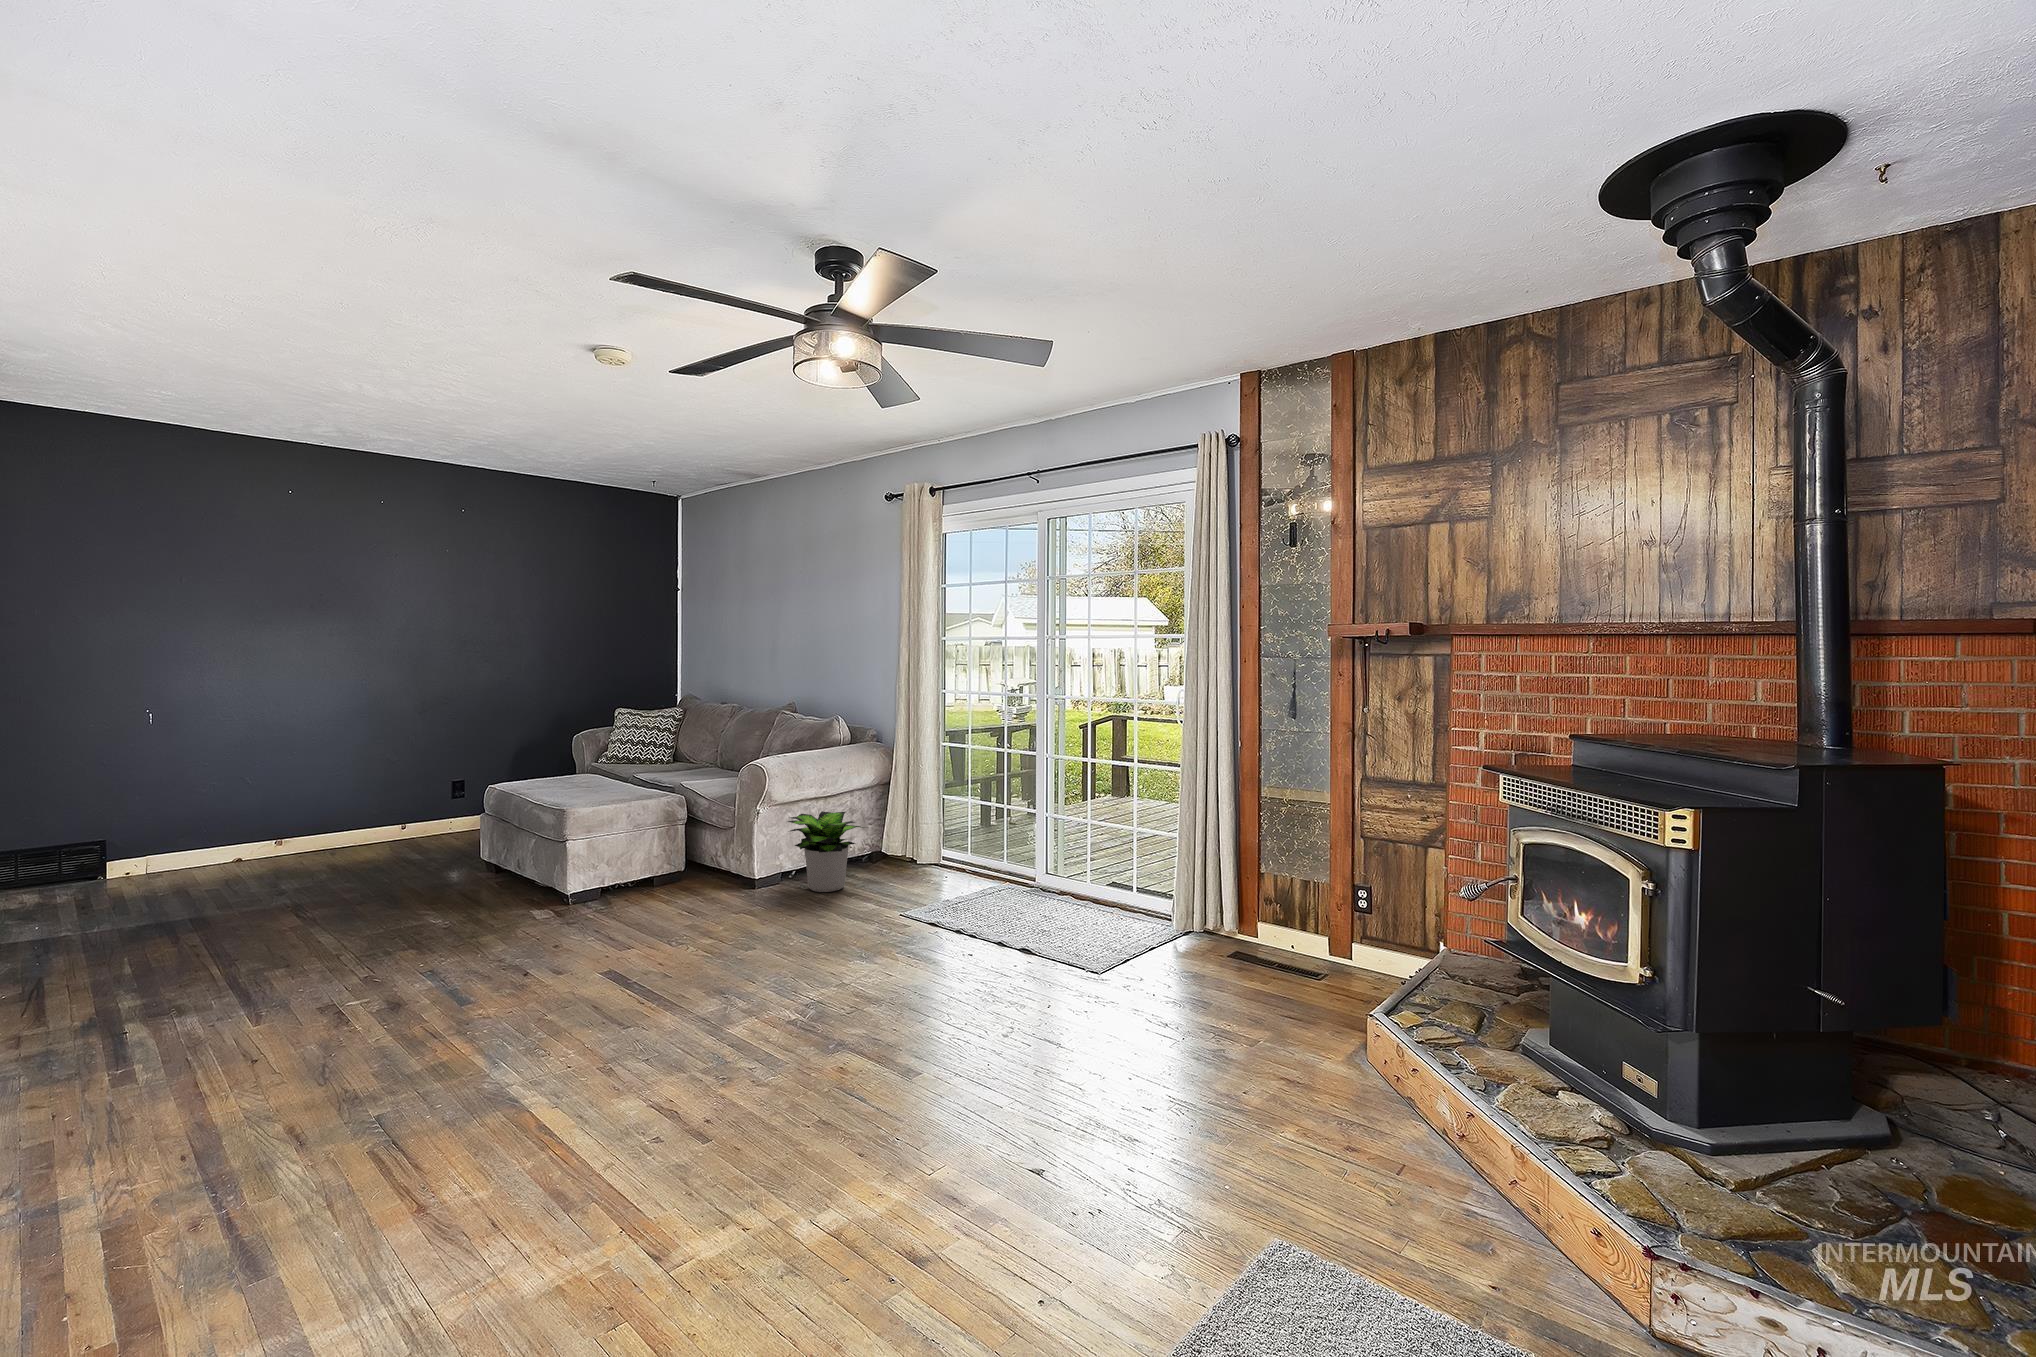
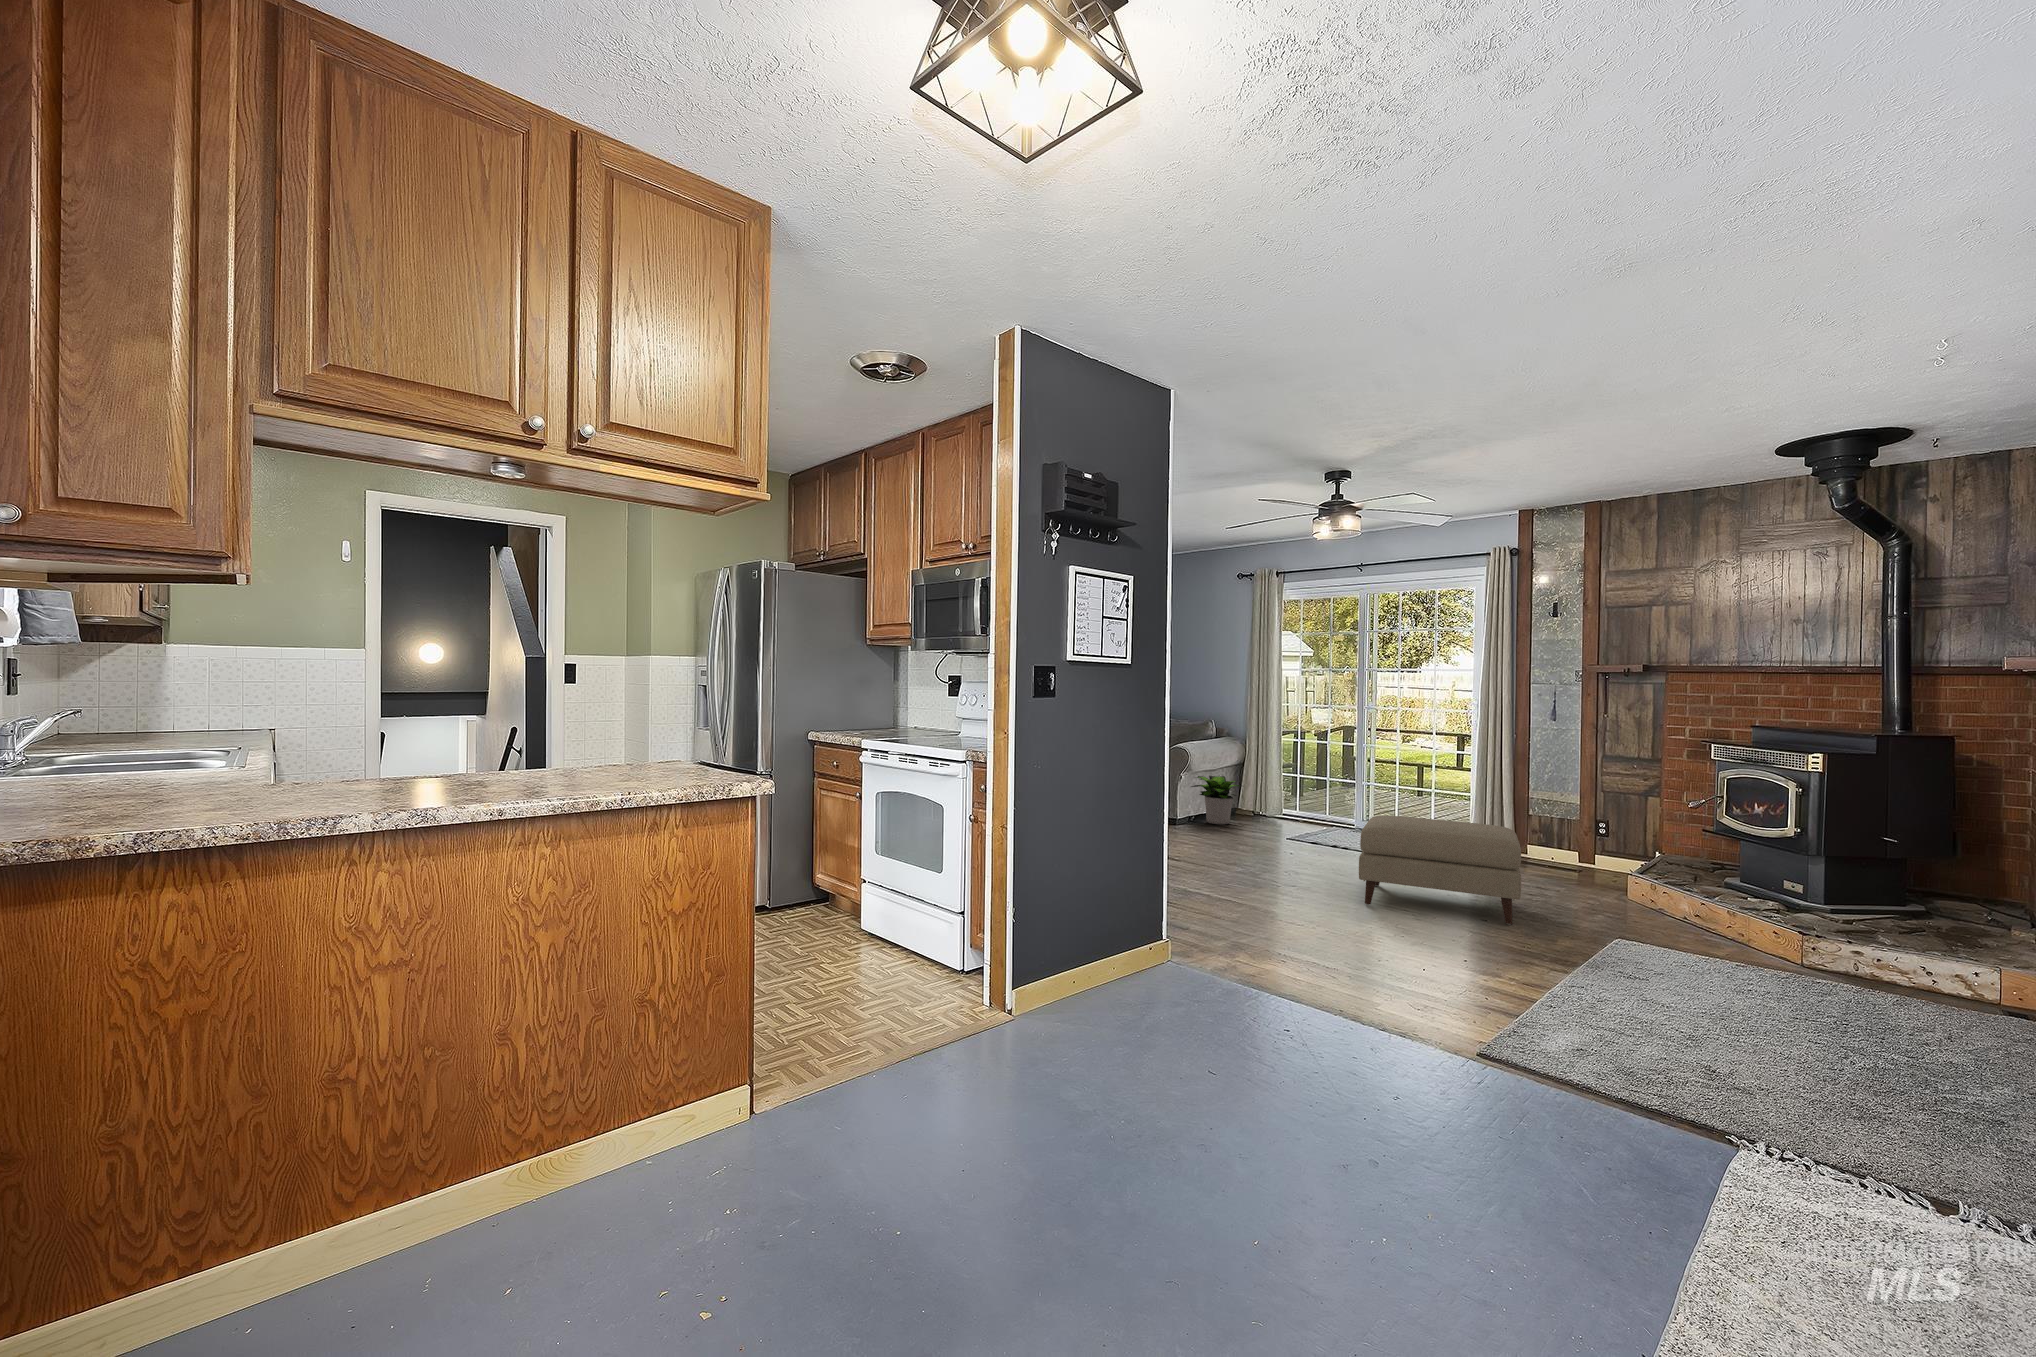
ottoman: none [818,925,1152,1196] -> present [1359,815,1521,925]

